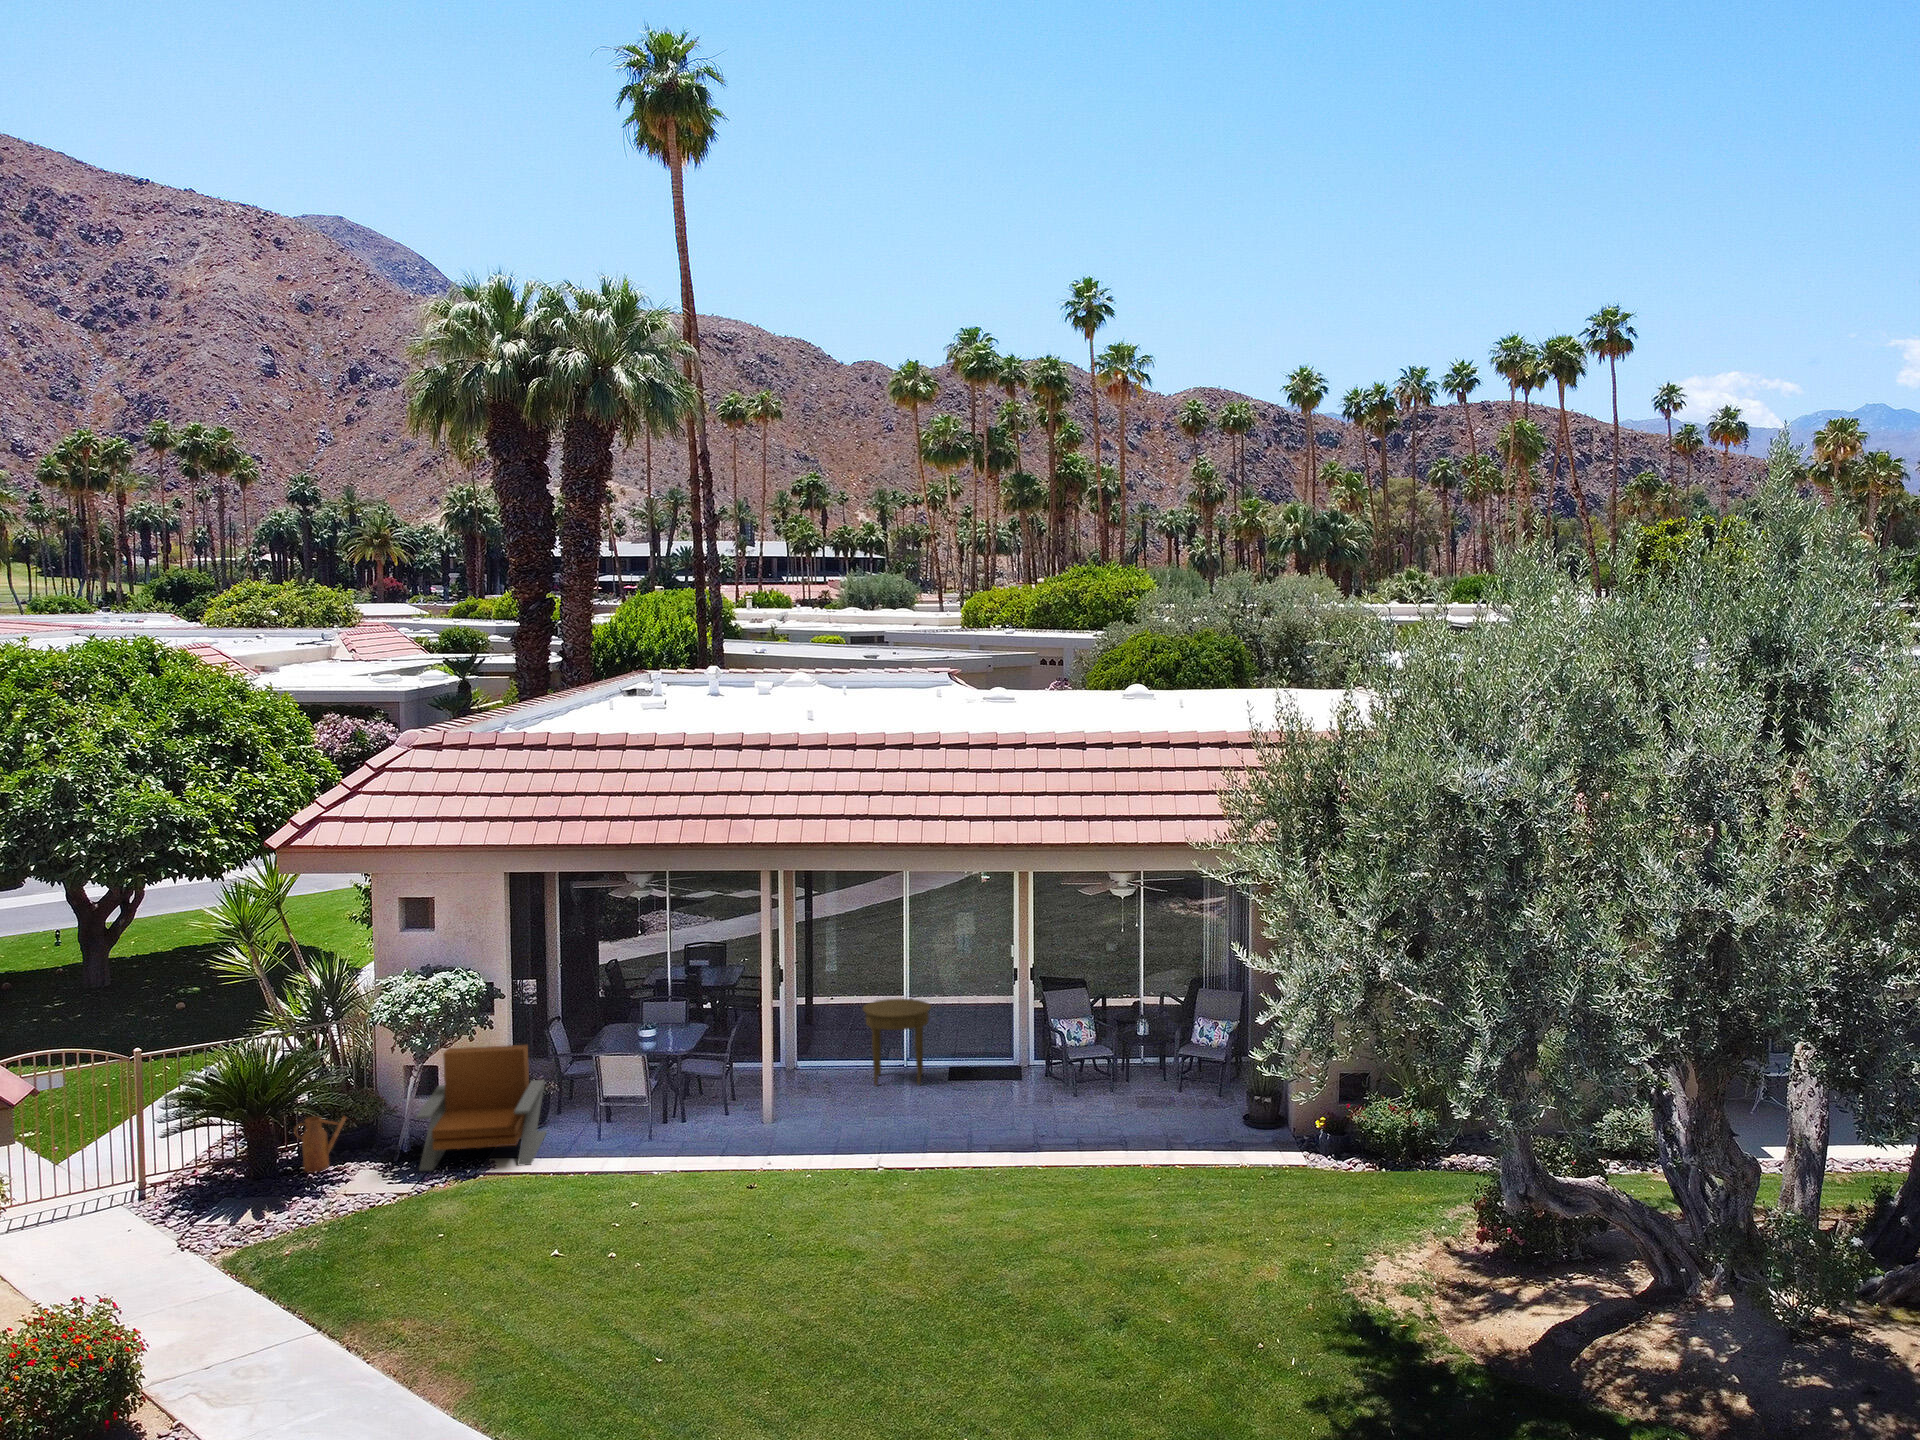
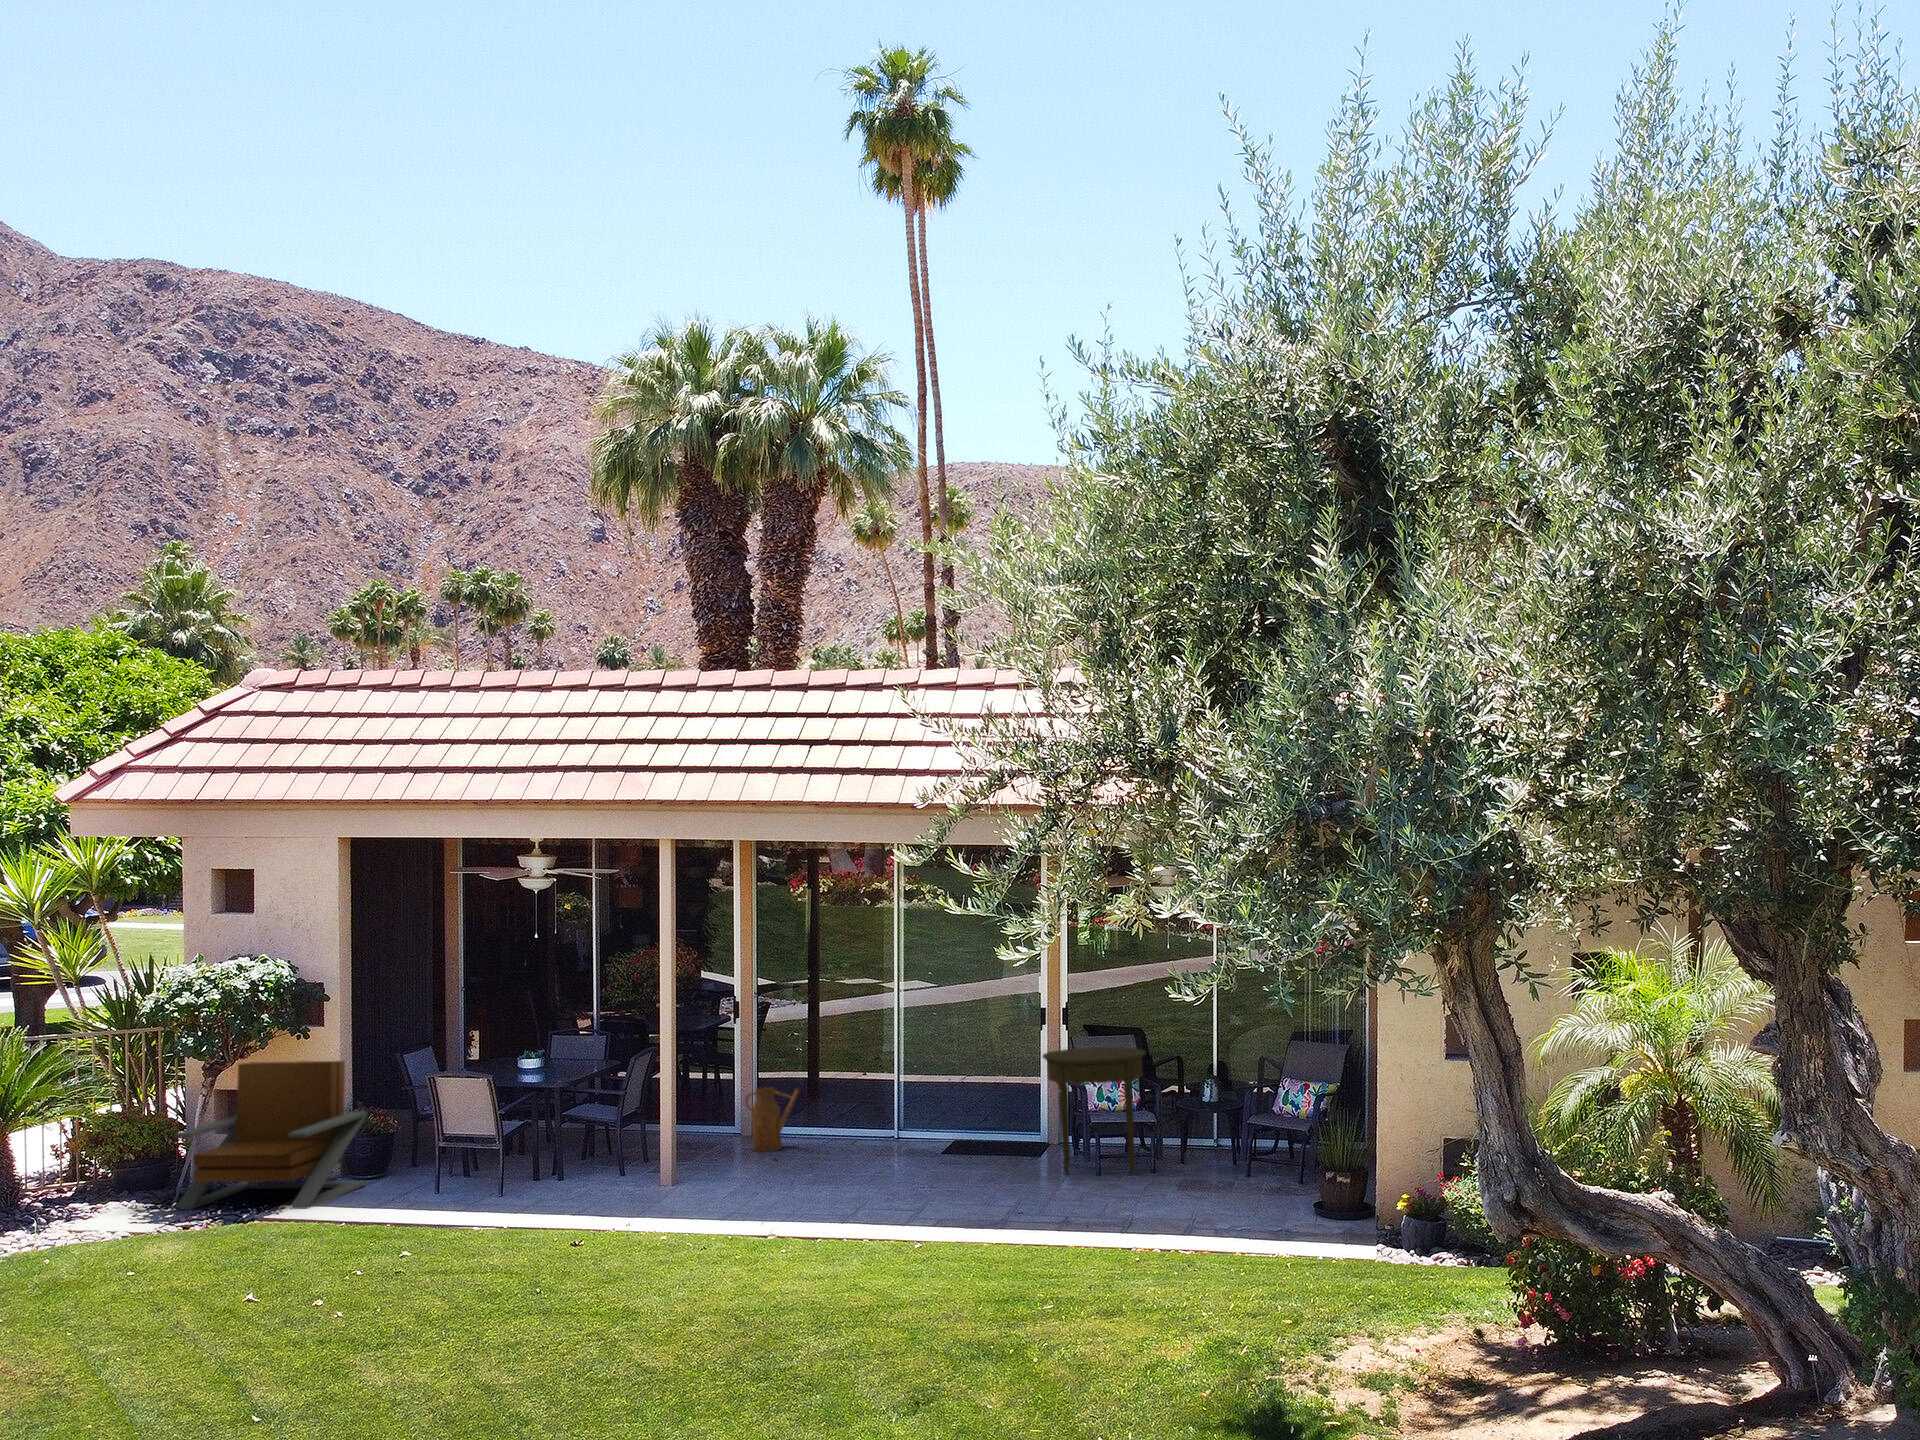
side table: present [863,999,931,1086] -> present [1043,1047,1146,1175]
watering can: present [294,1116,346,1173] -> present [745,1087,800,1152]

